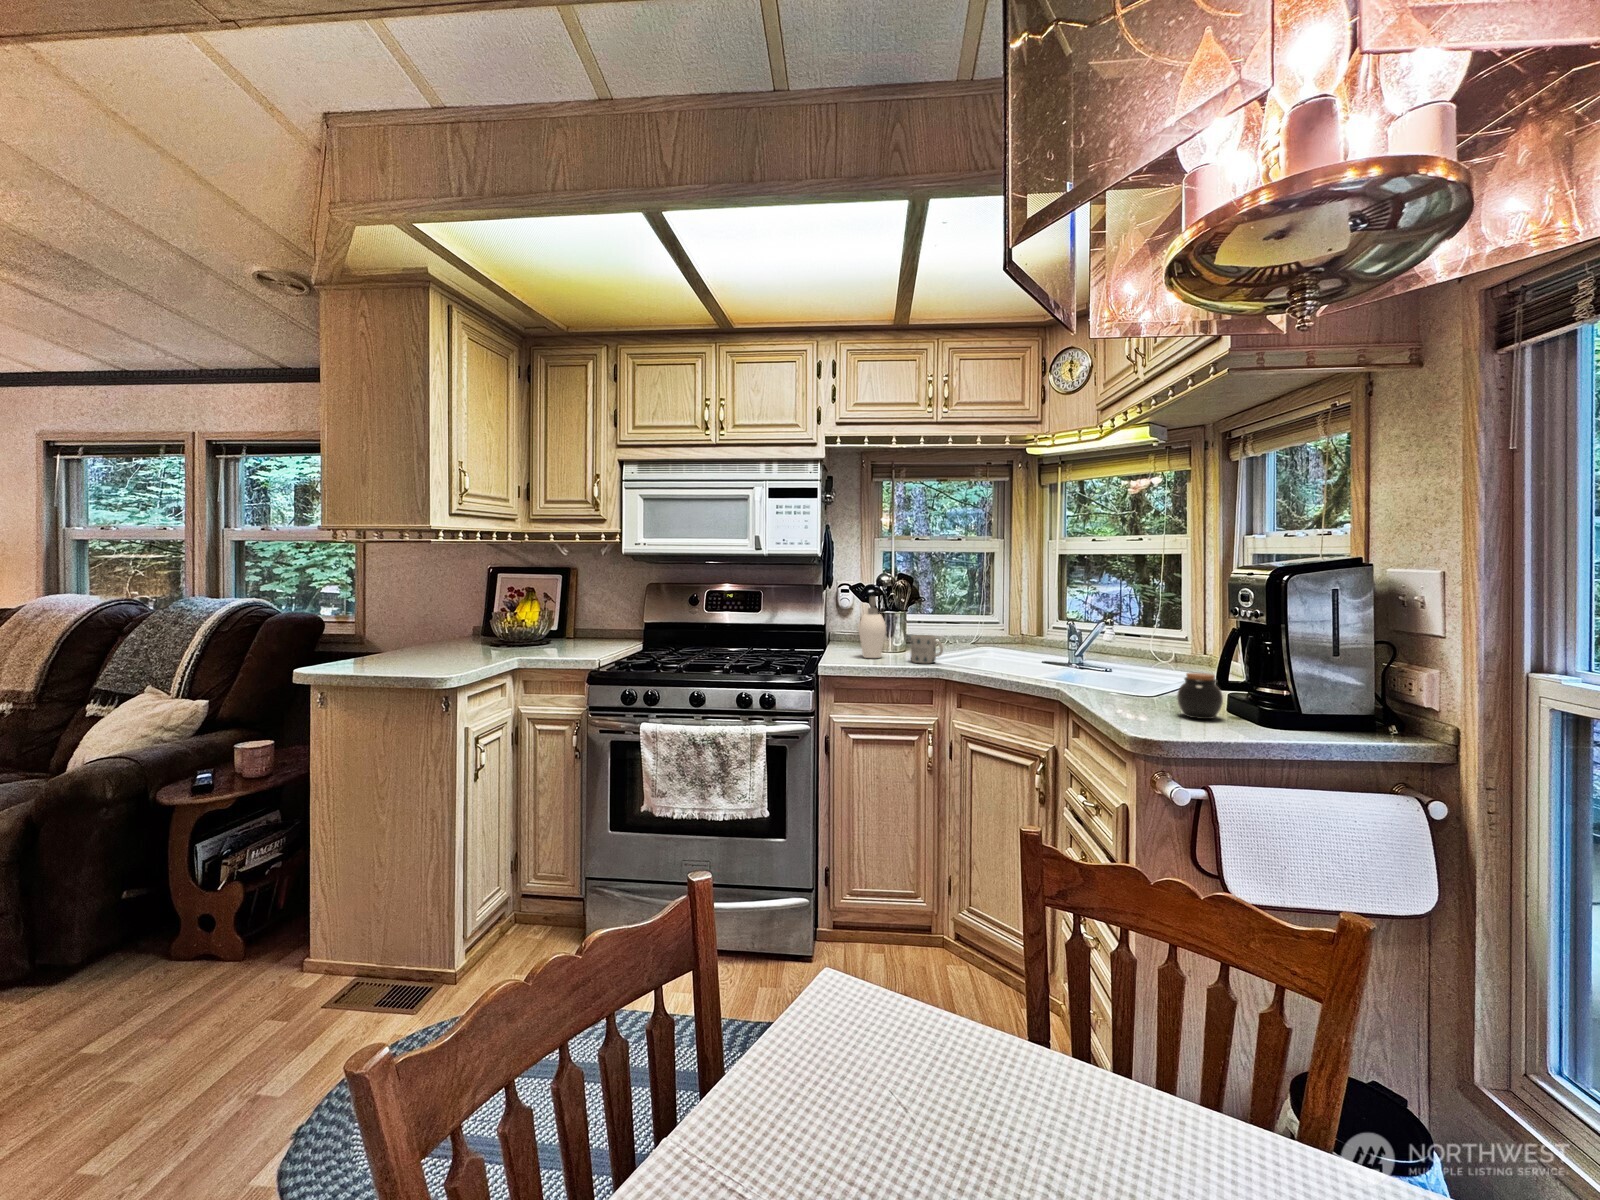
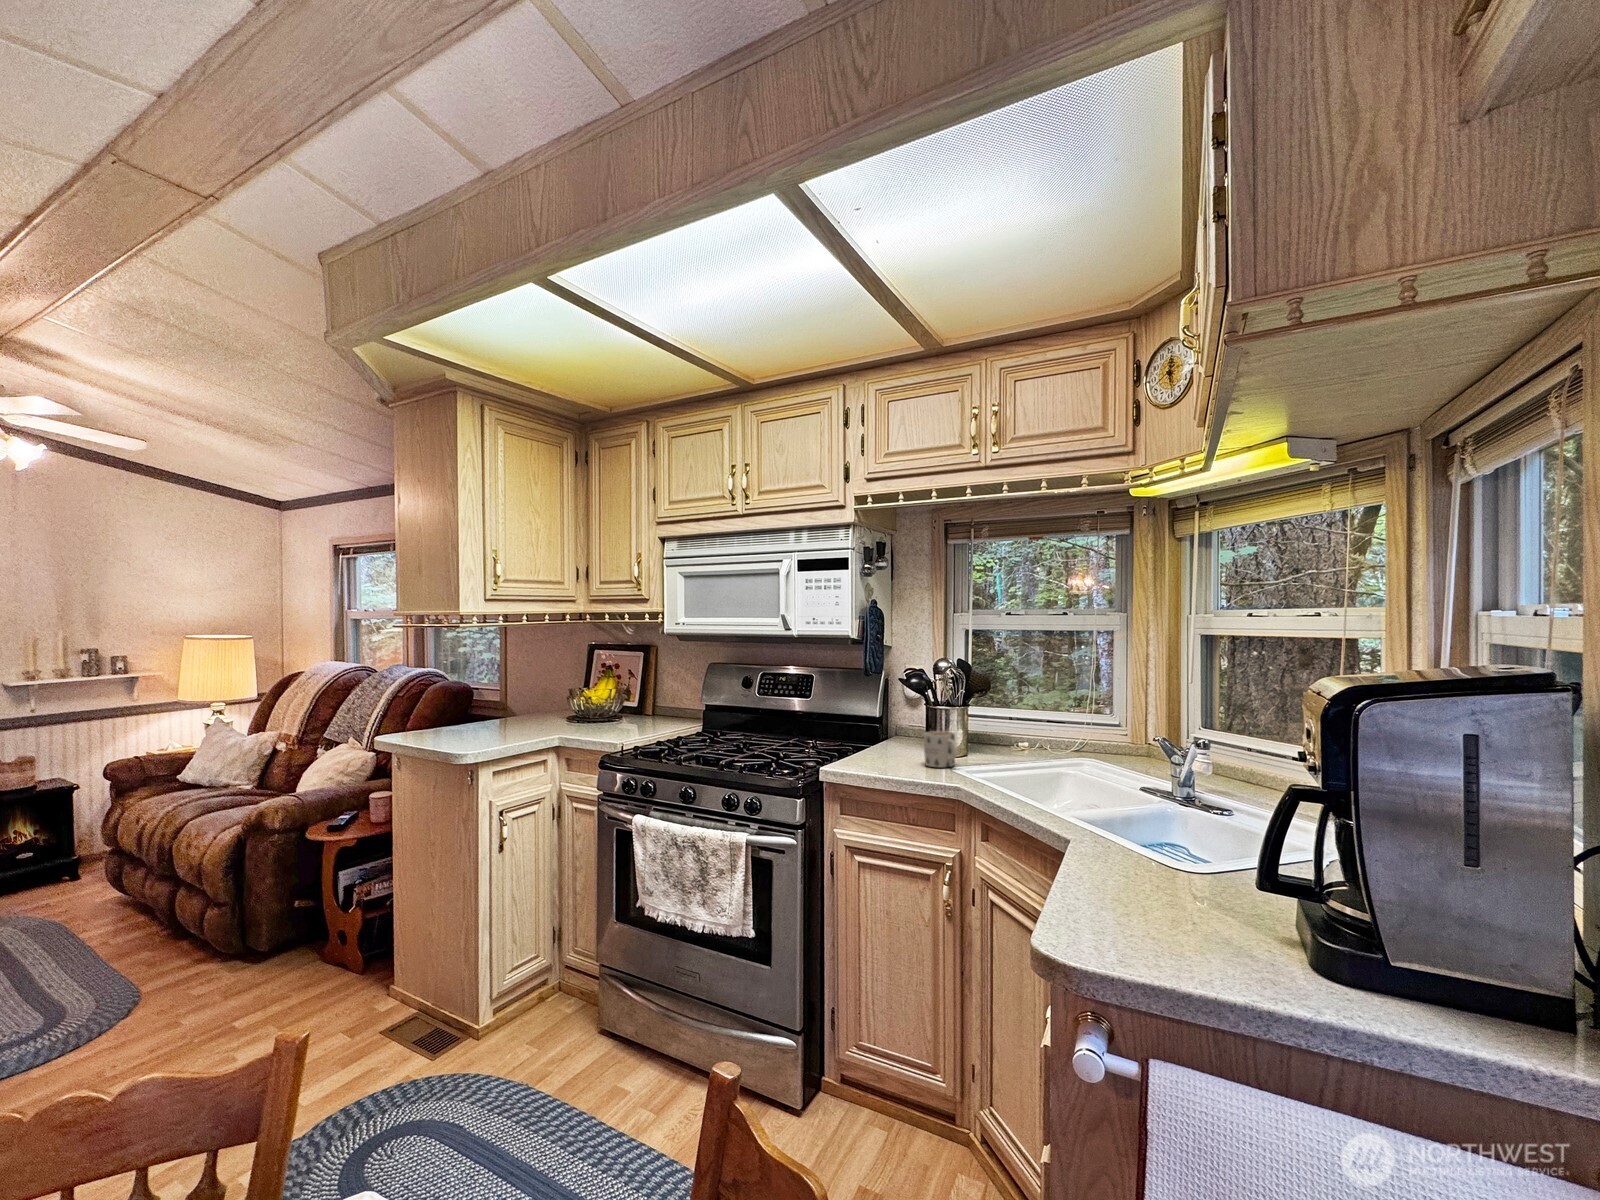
soap dispenser: present [859,596,886,658] -> none [876,683,914,757]
jar: present [1177,672,1223,719] -> none [1101,809,1159,876]

